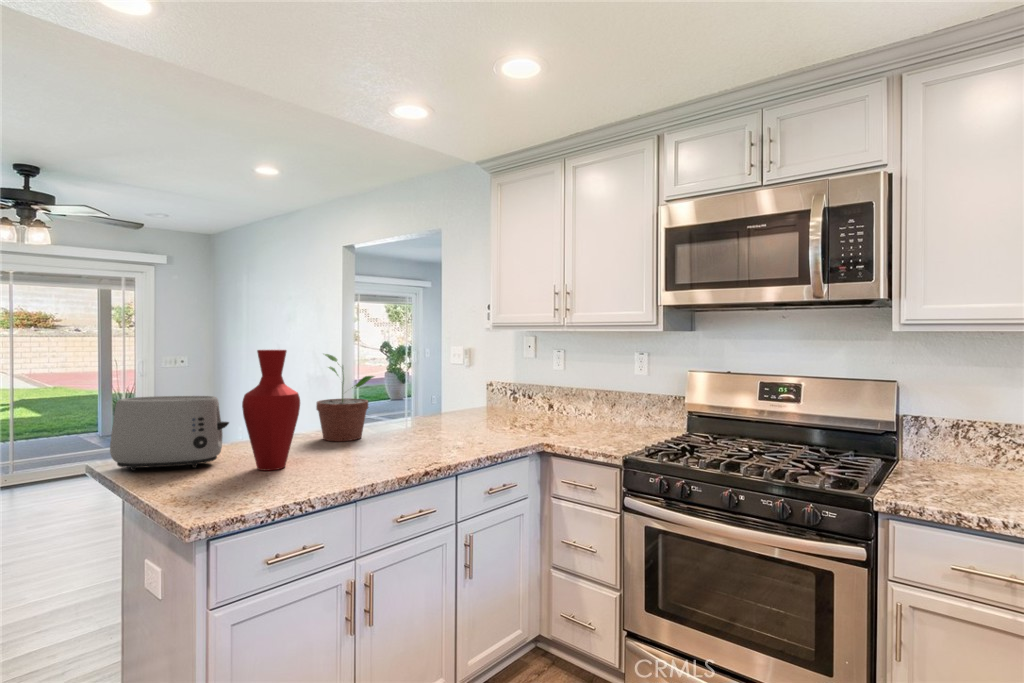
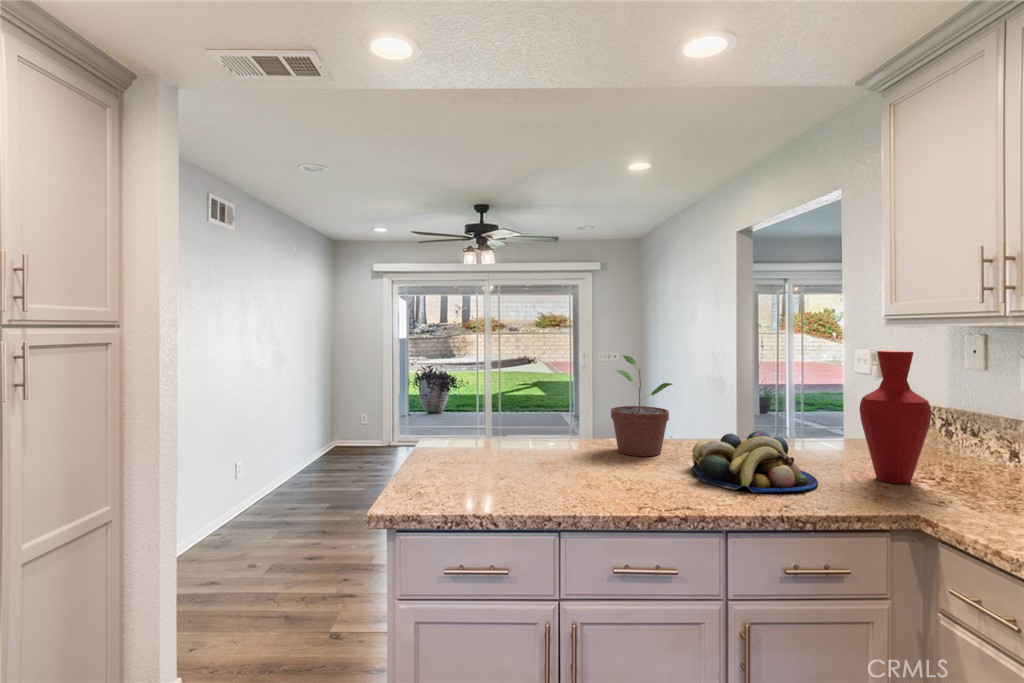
vase: present [242,350,300,471] -> present [860,351,931,484]
toaster: present [110,396,229,471] -> none [424,389,502,458]
fruit bowl: none [400,407,486,448] -> present [692,431,818,493]

